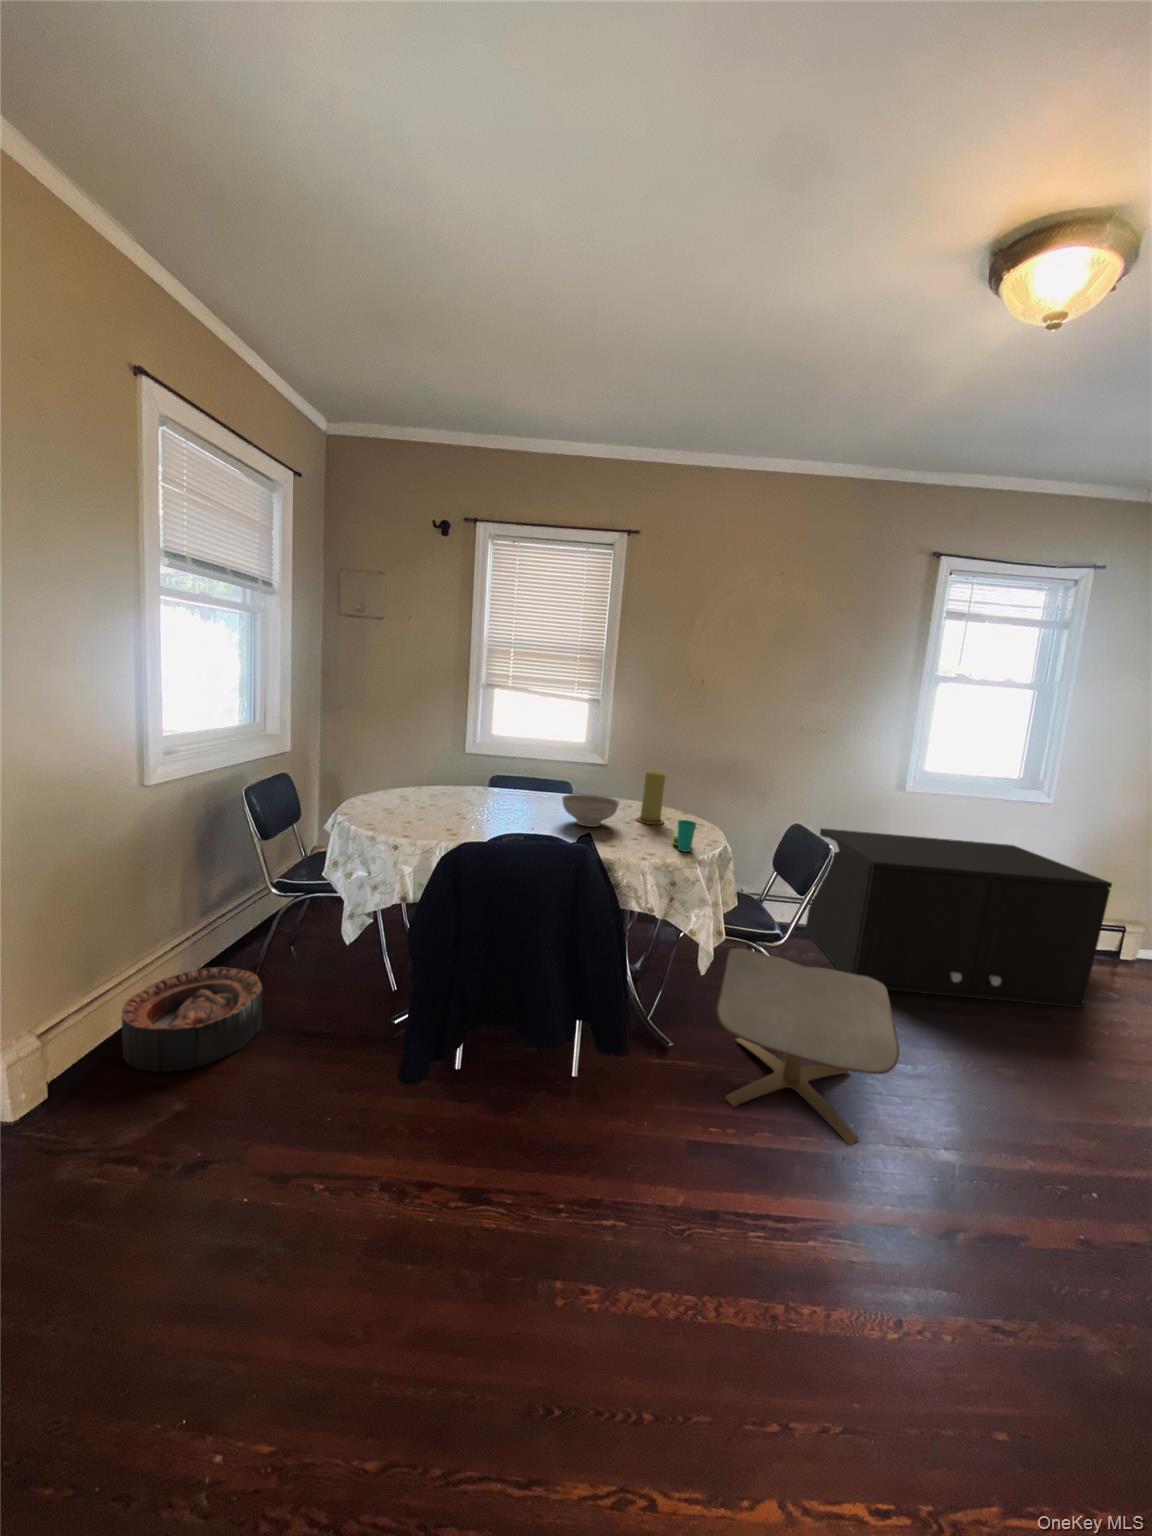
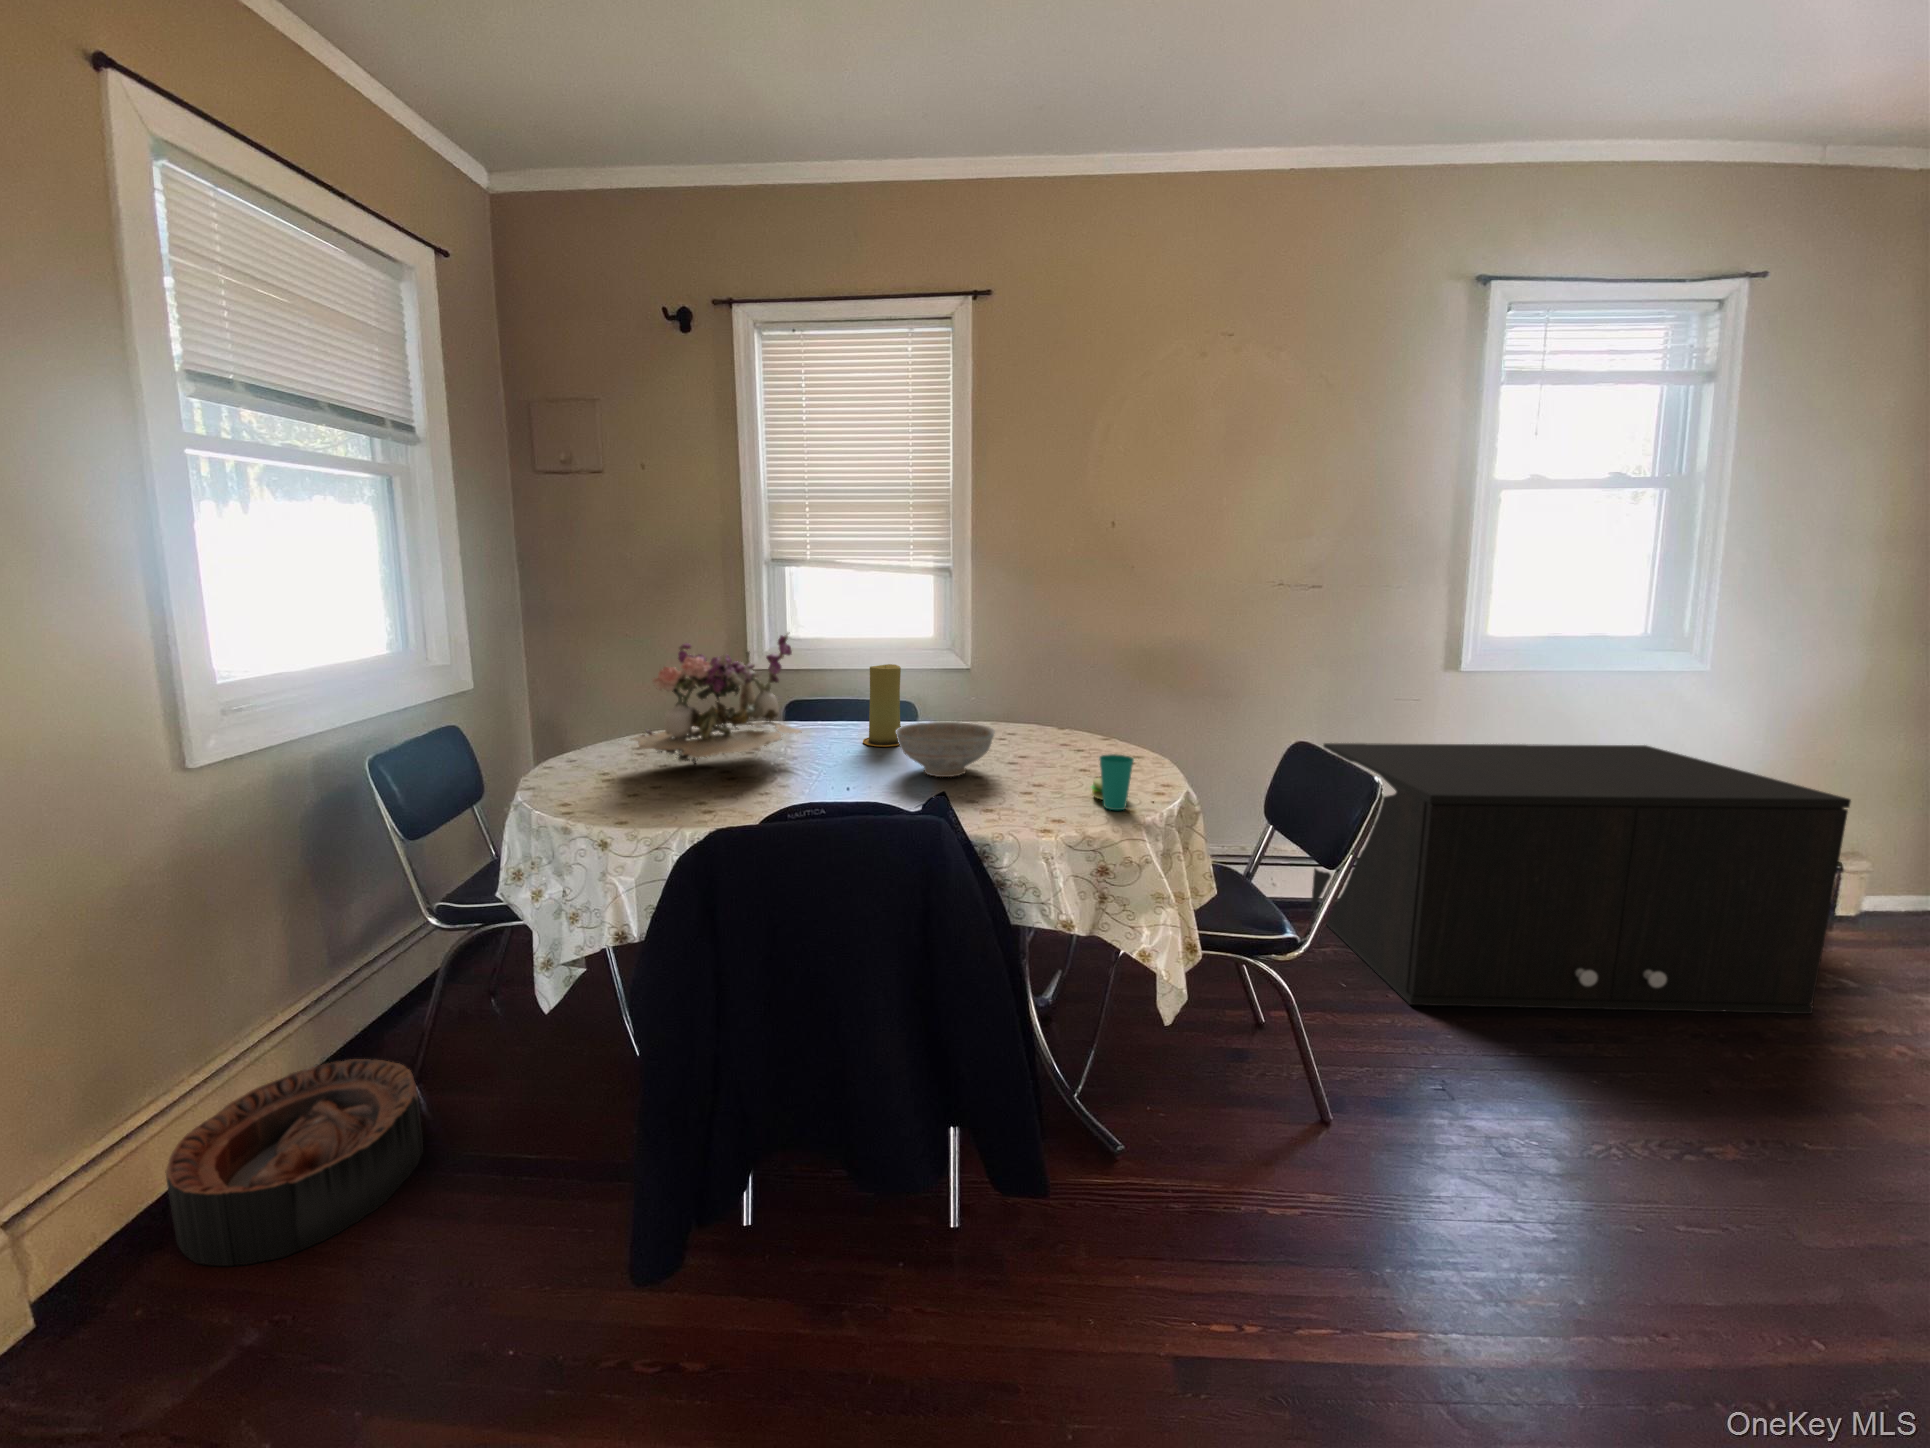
flower arrangement: none [402,733,506,809] -> present [631,633,802,765]
candle: present [636,771,666,824] -> present [863,664,901,746]
ottoman: present [716,948,899,1144] -> none [1199,967,1561,1335]

